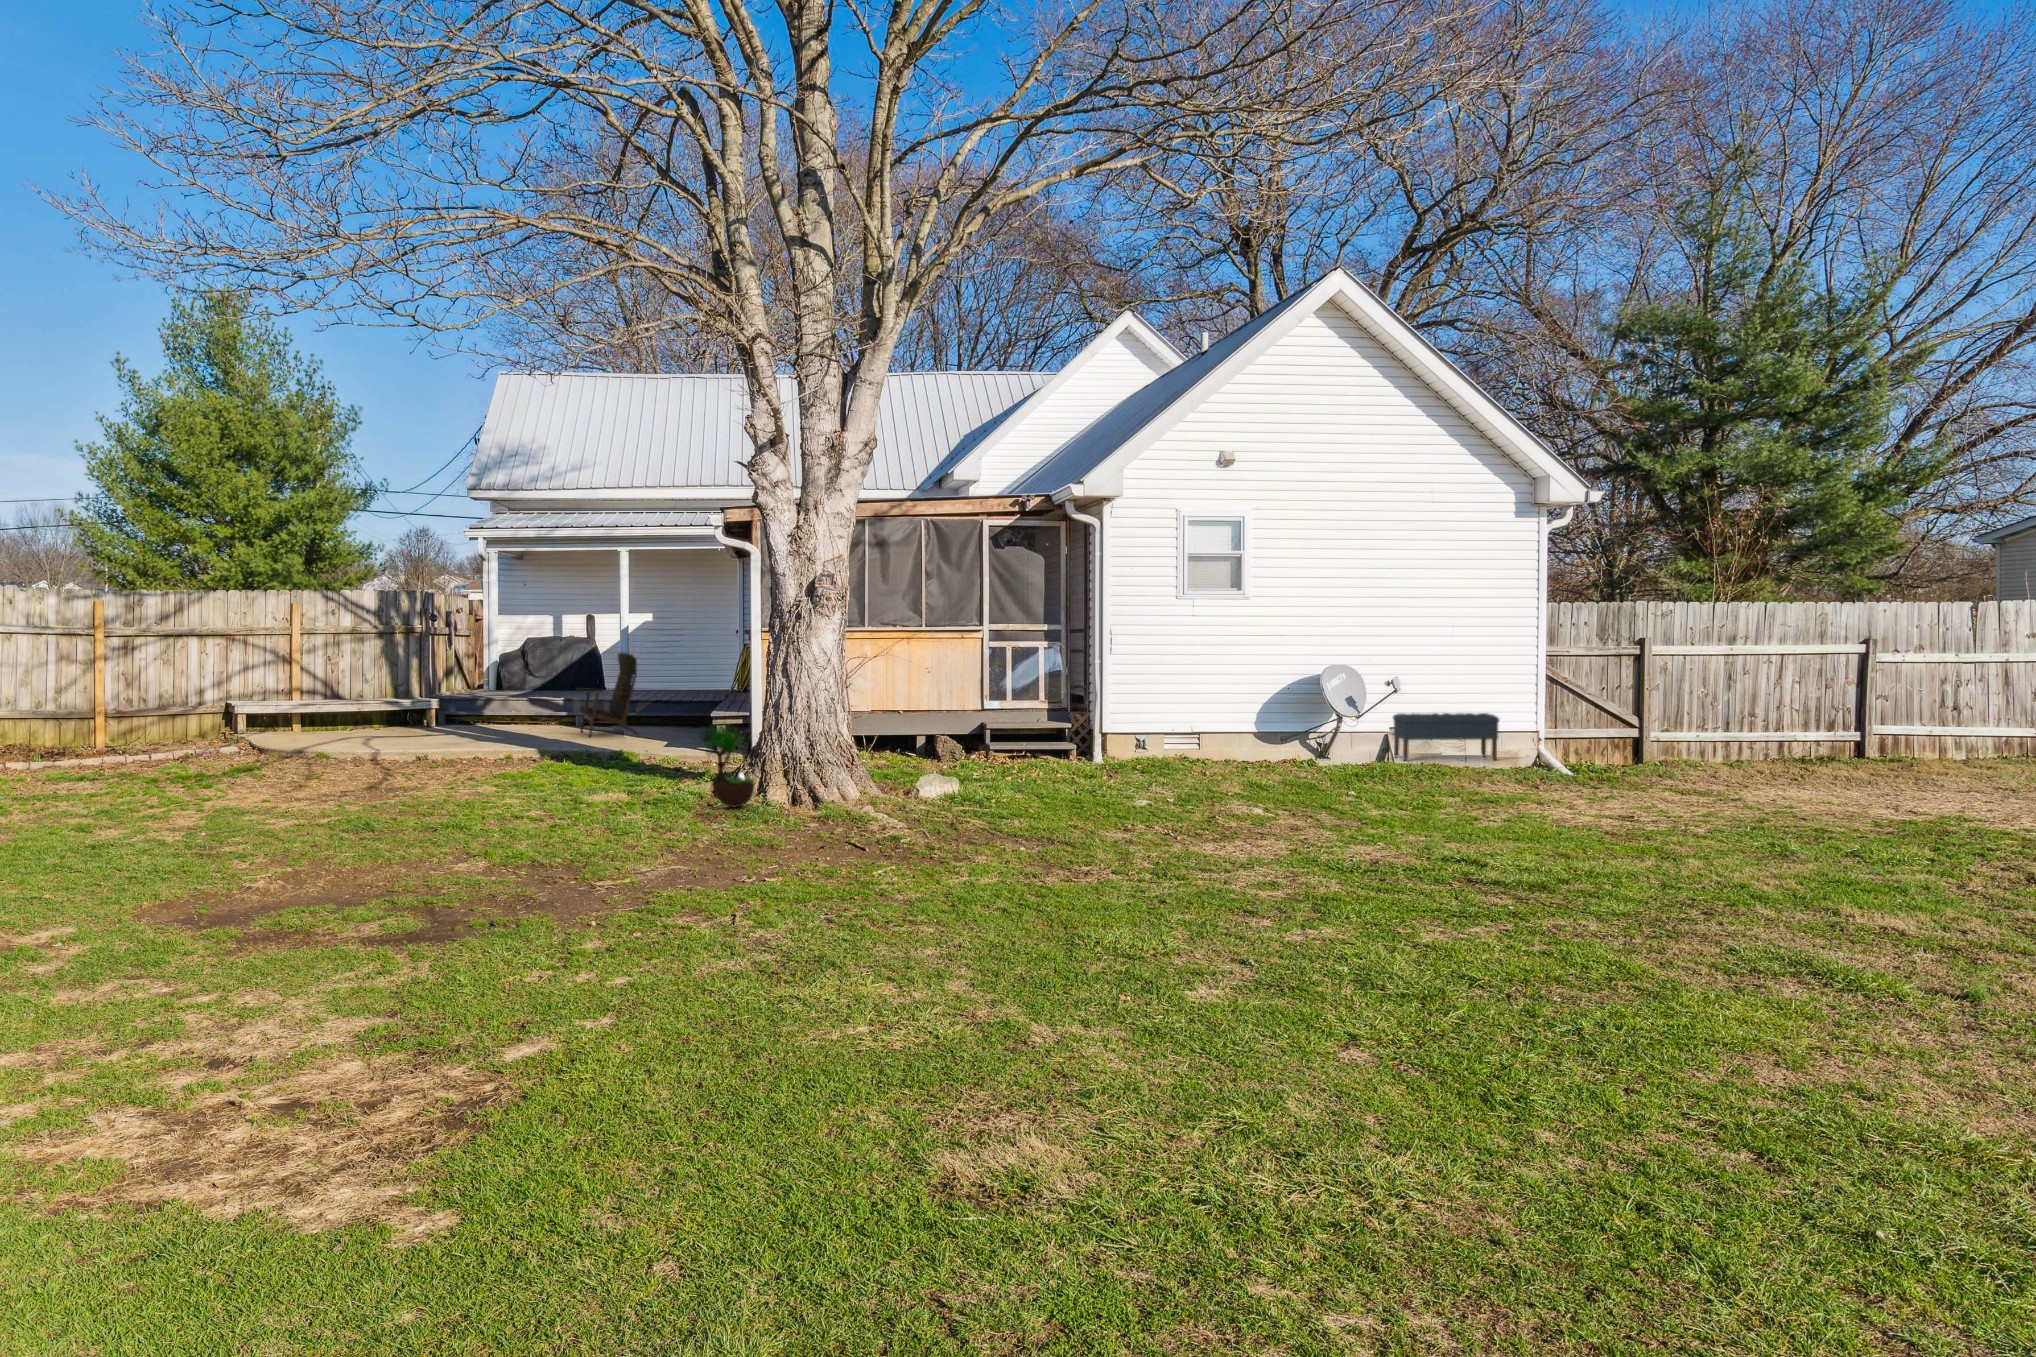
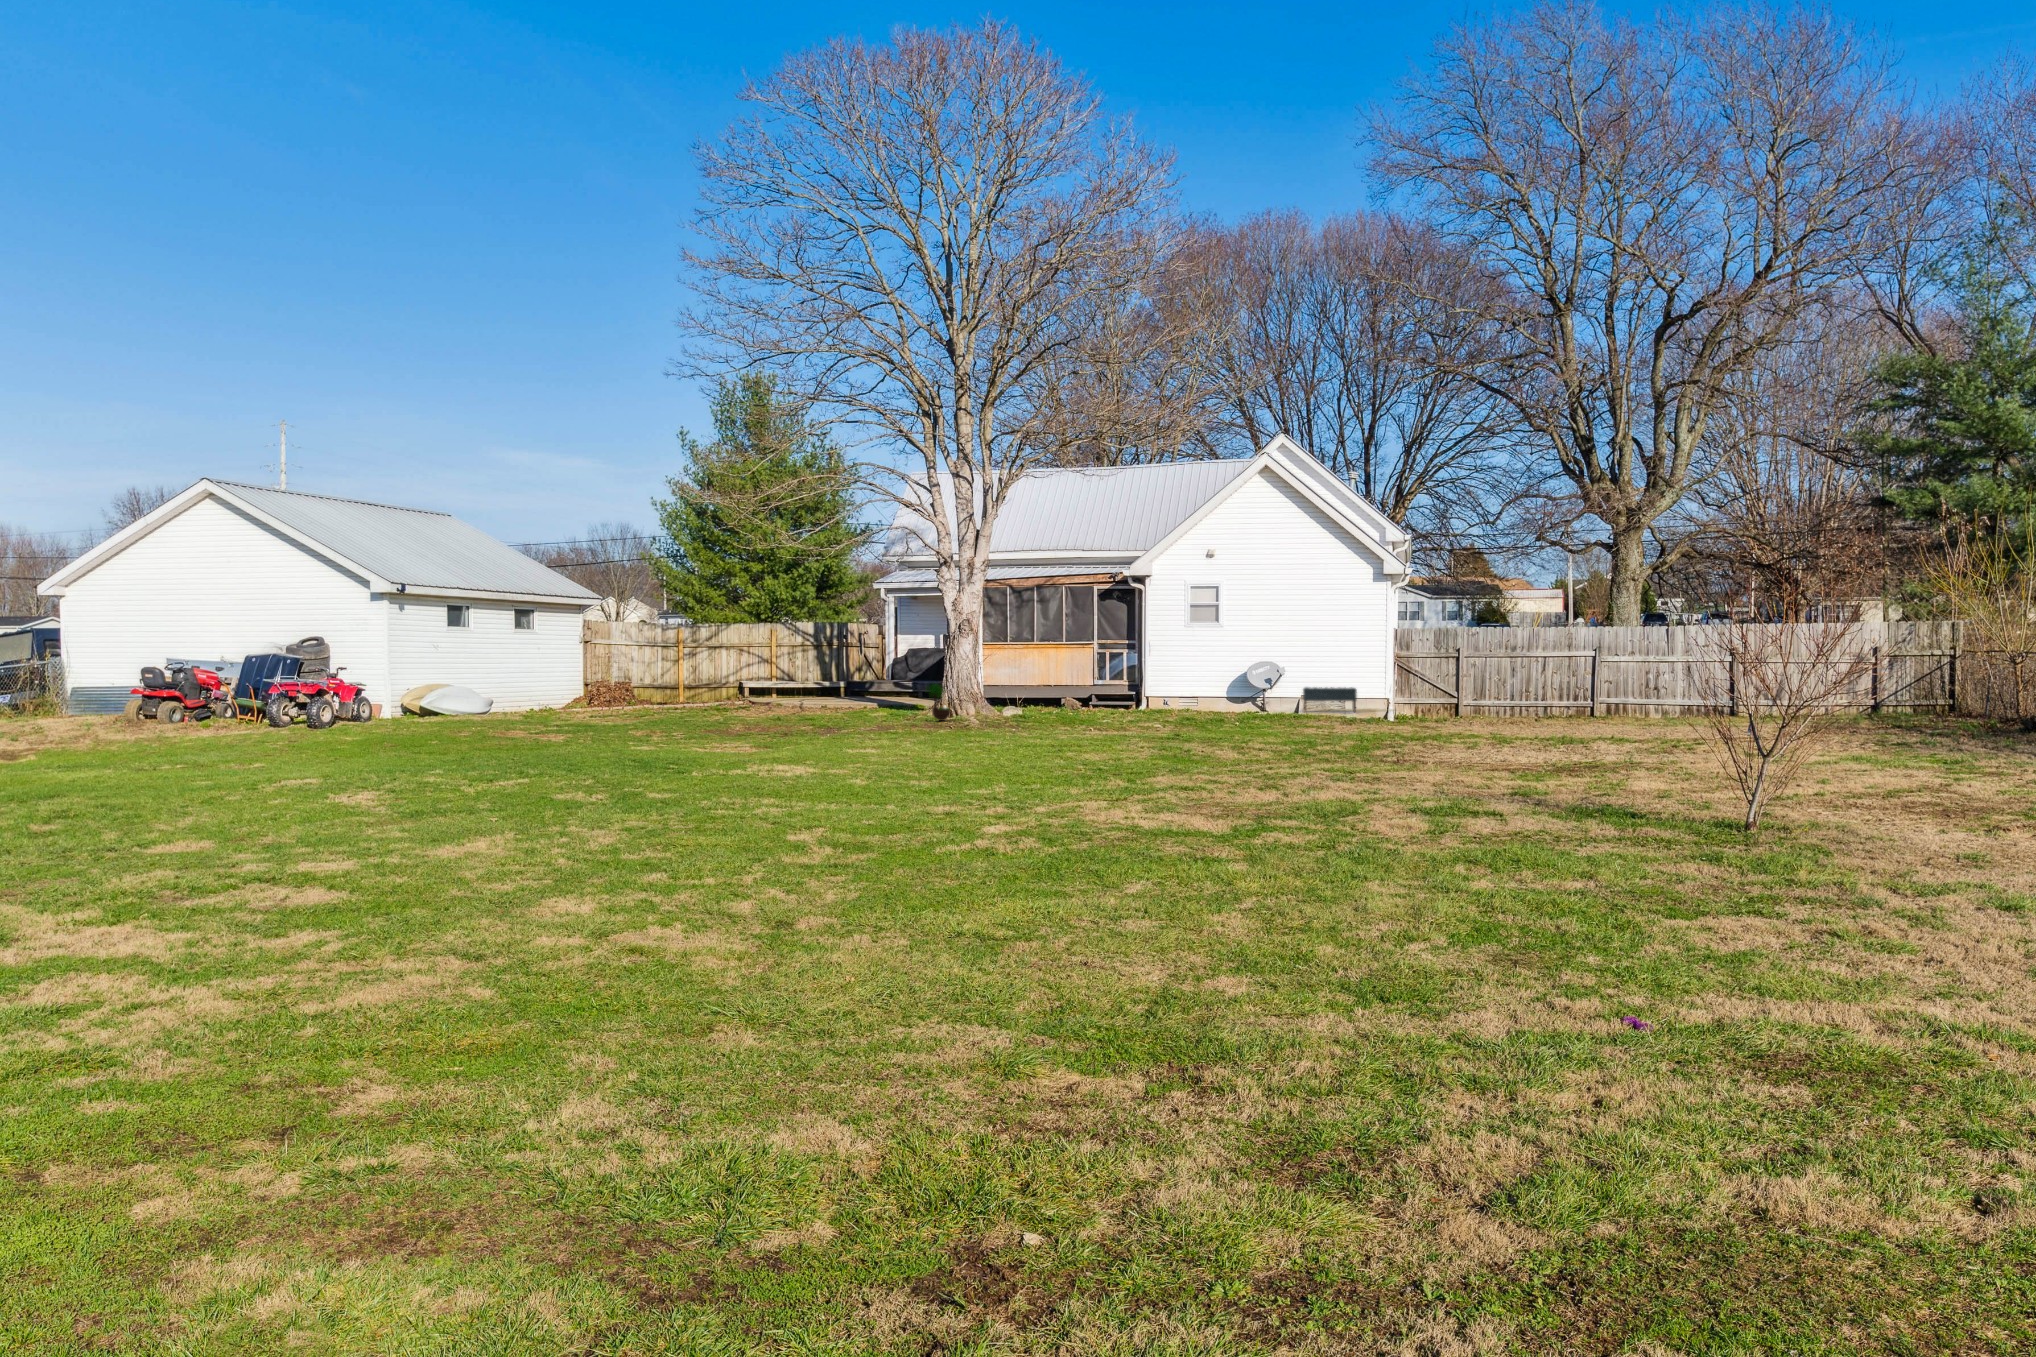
lounge chair: present [577,653,639,737] -> none [903,657,933,700]

